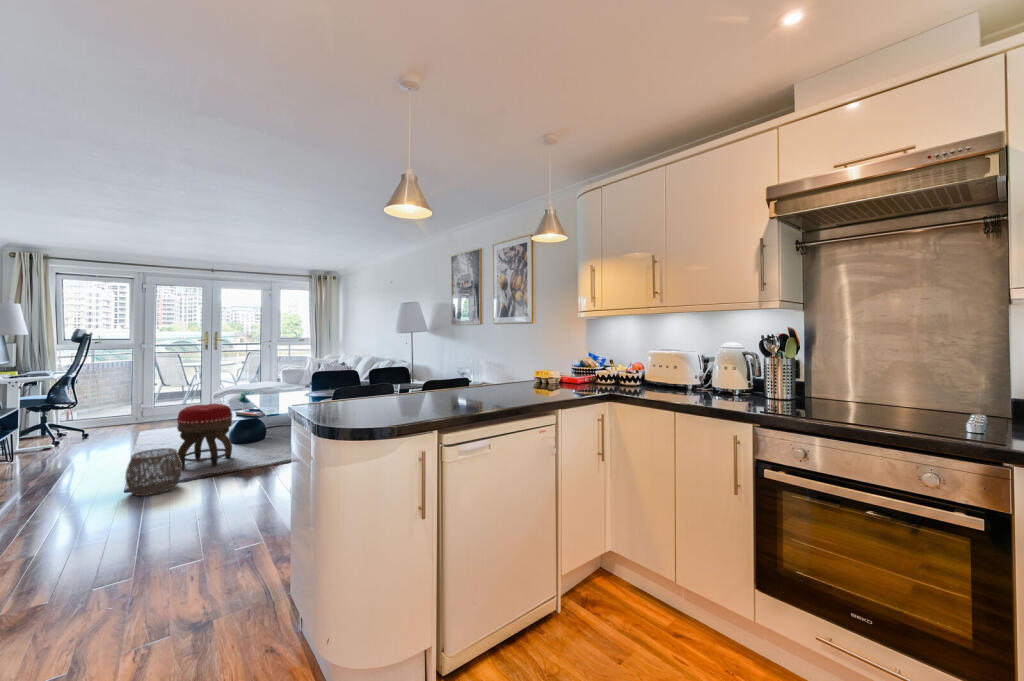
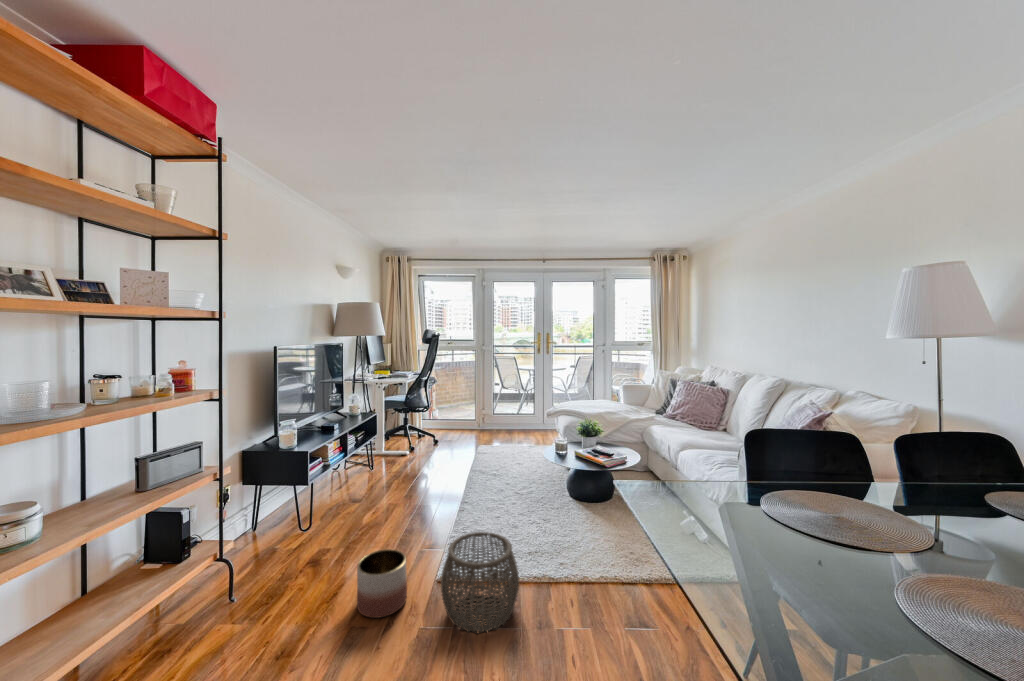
footstool: present [177,404,232,468] -> none [512,443,584,555]
planter: none [53,470,95,507] -> present [357,549,407,618]

